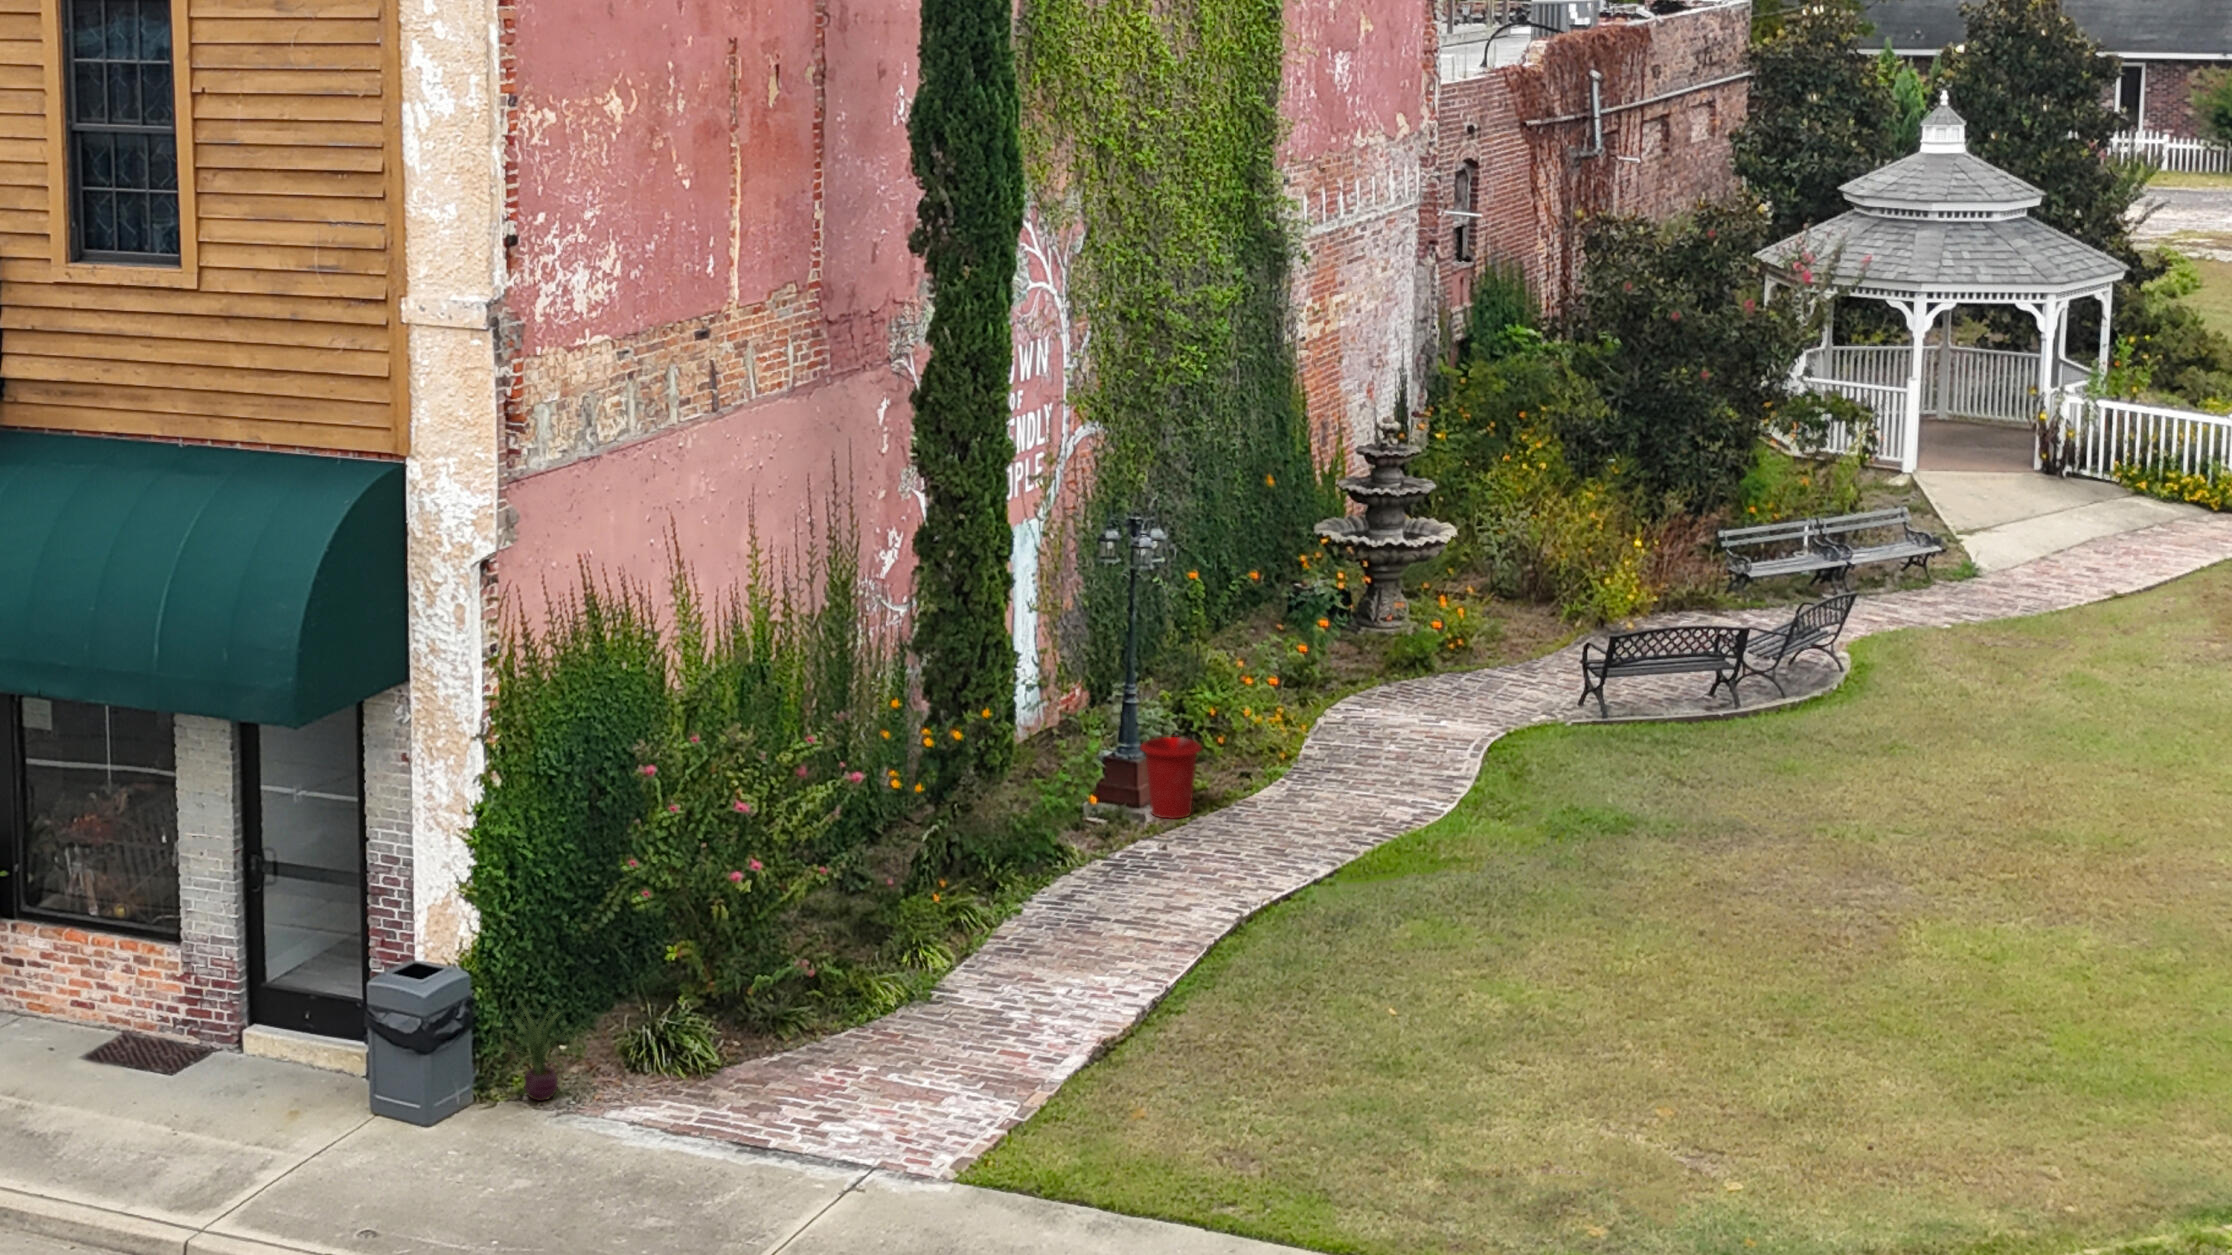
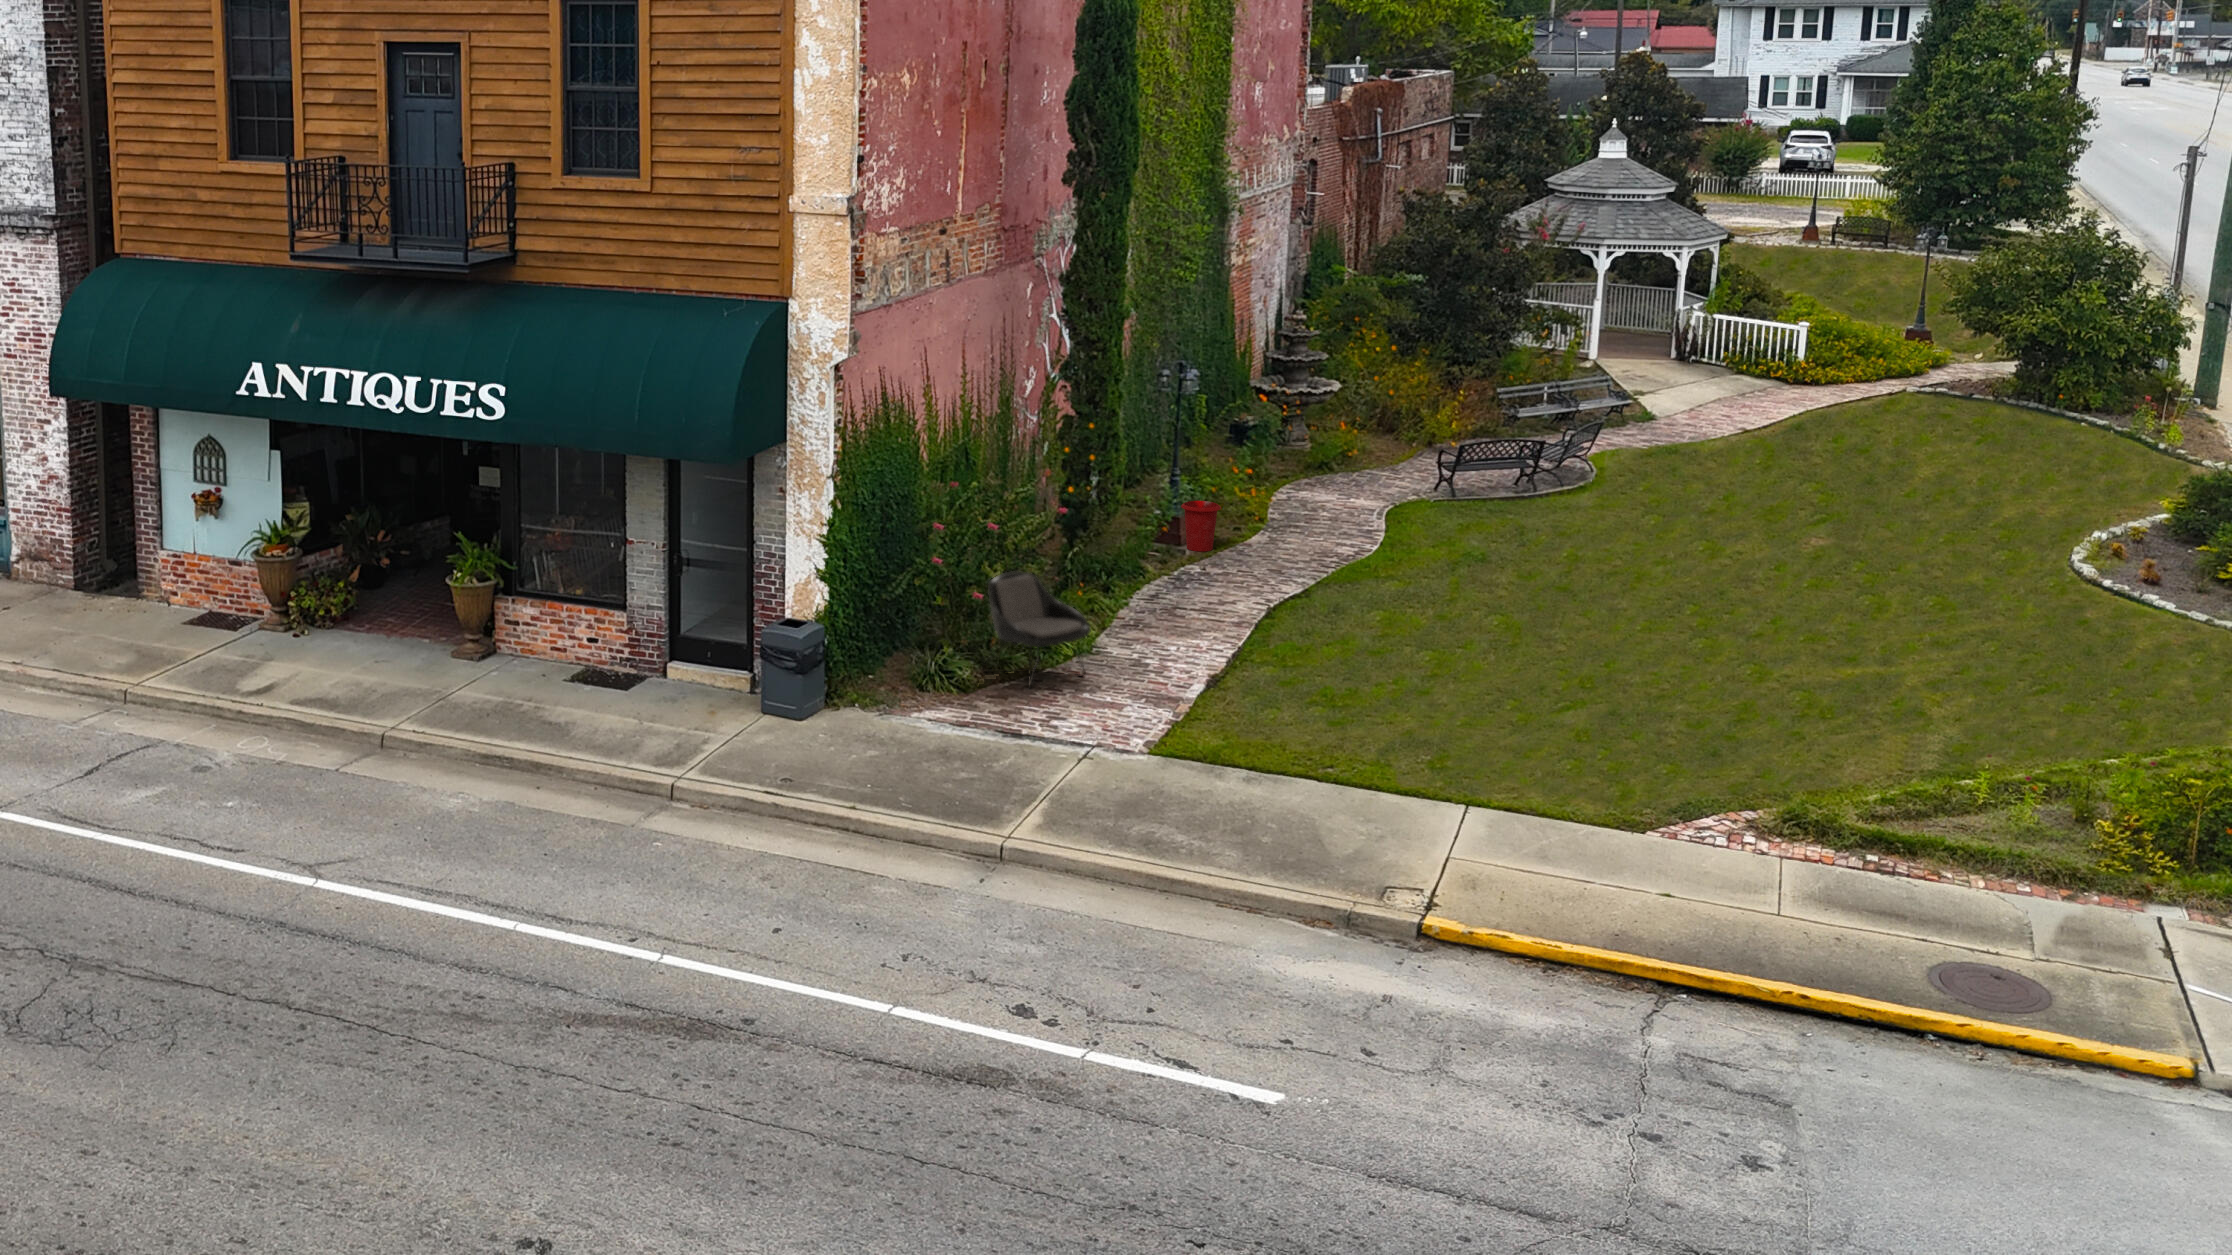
lounge chair: none [737,880,905,1074] -> present [986,572,1091,687]
decorative plant: present [489,1003,585,1101] -> none [833,641,903,703]

